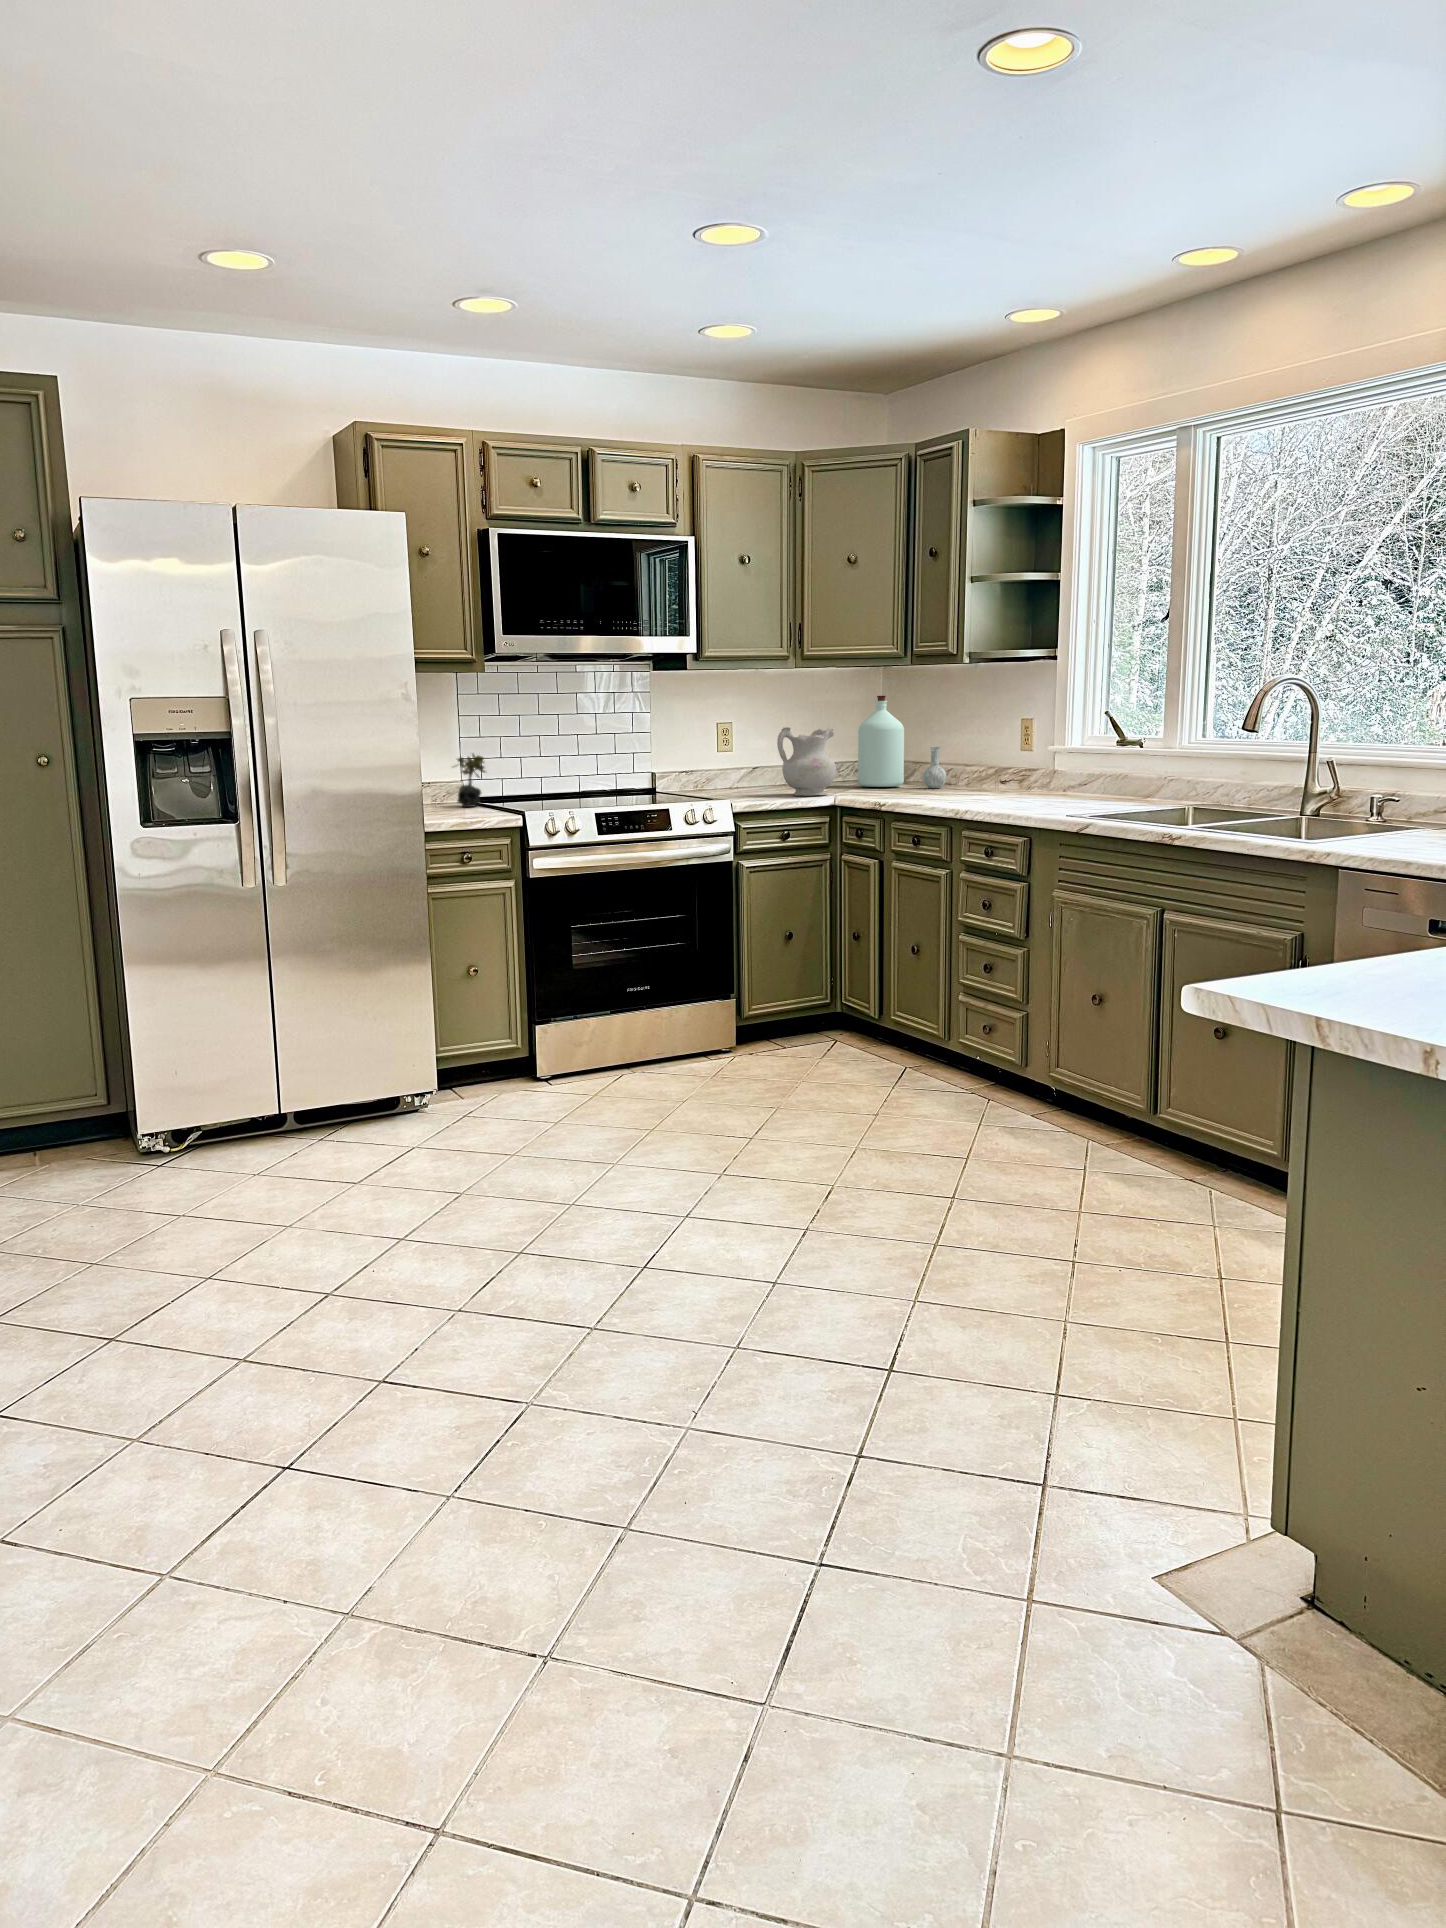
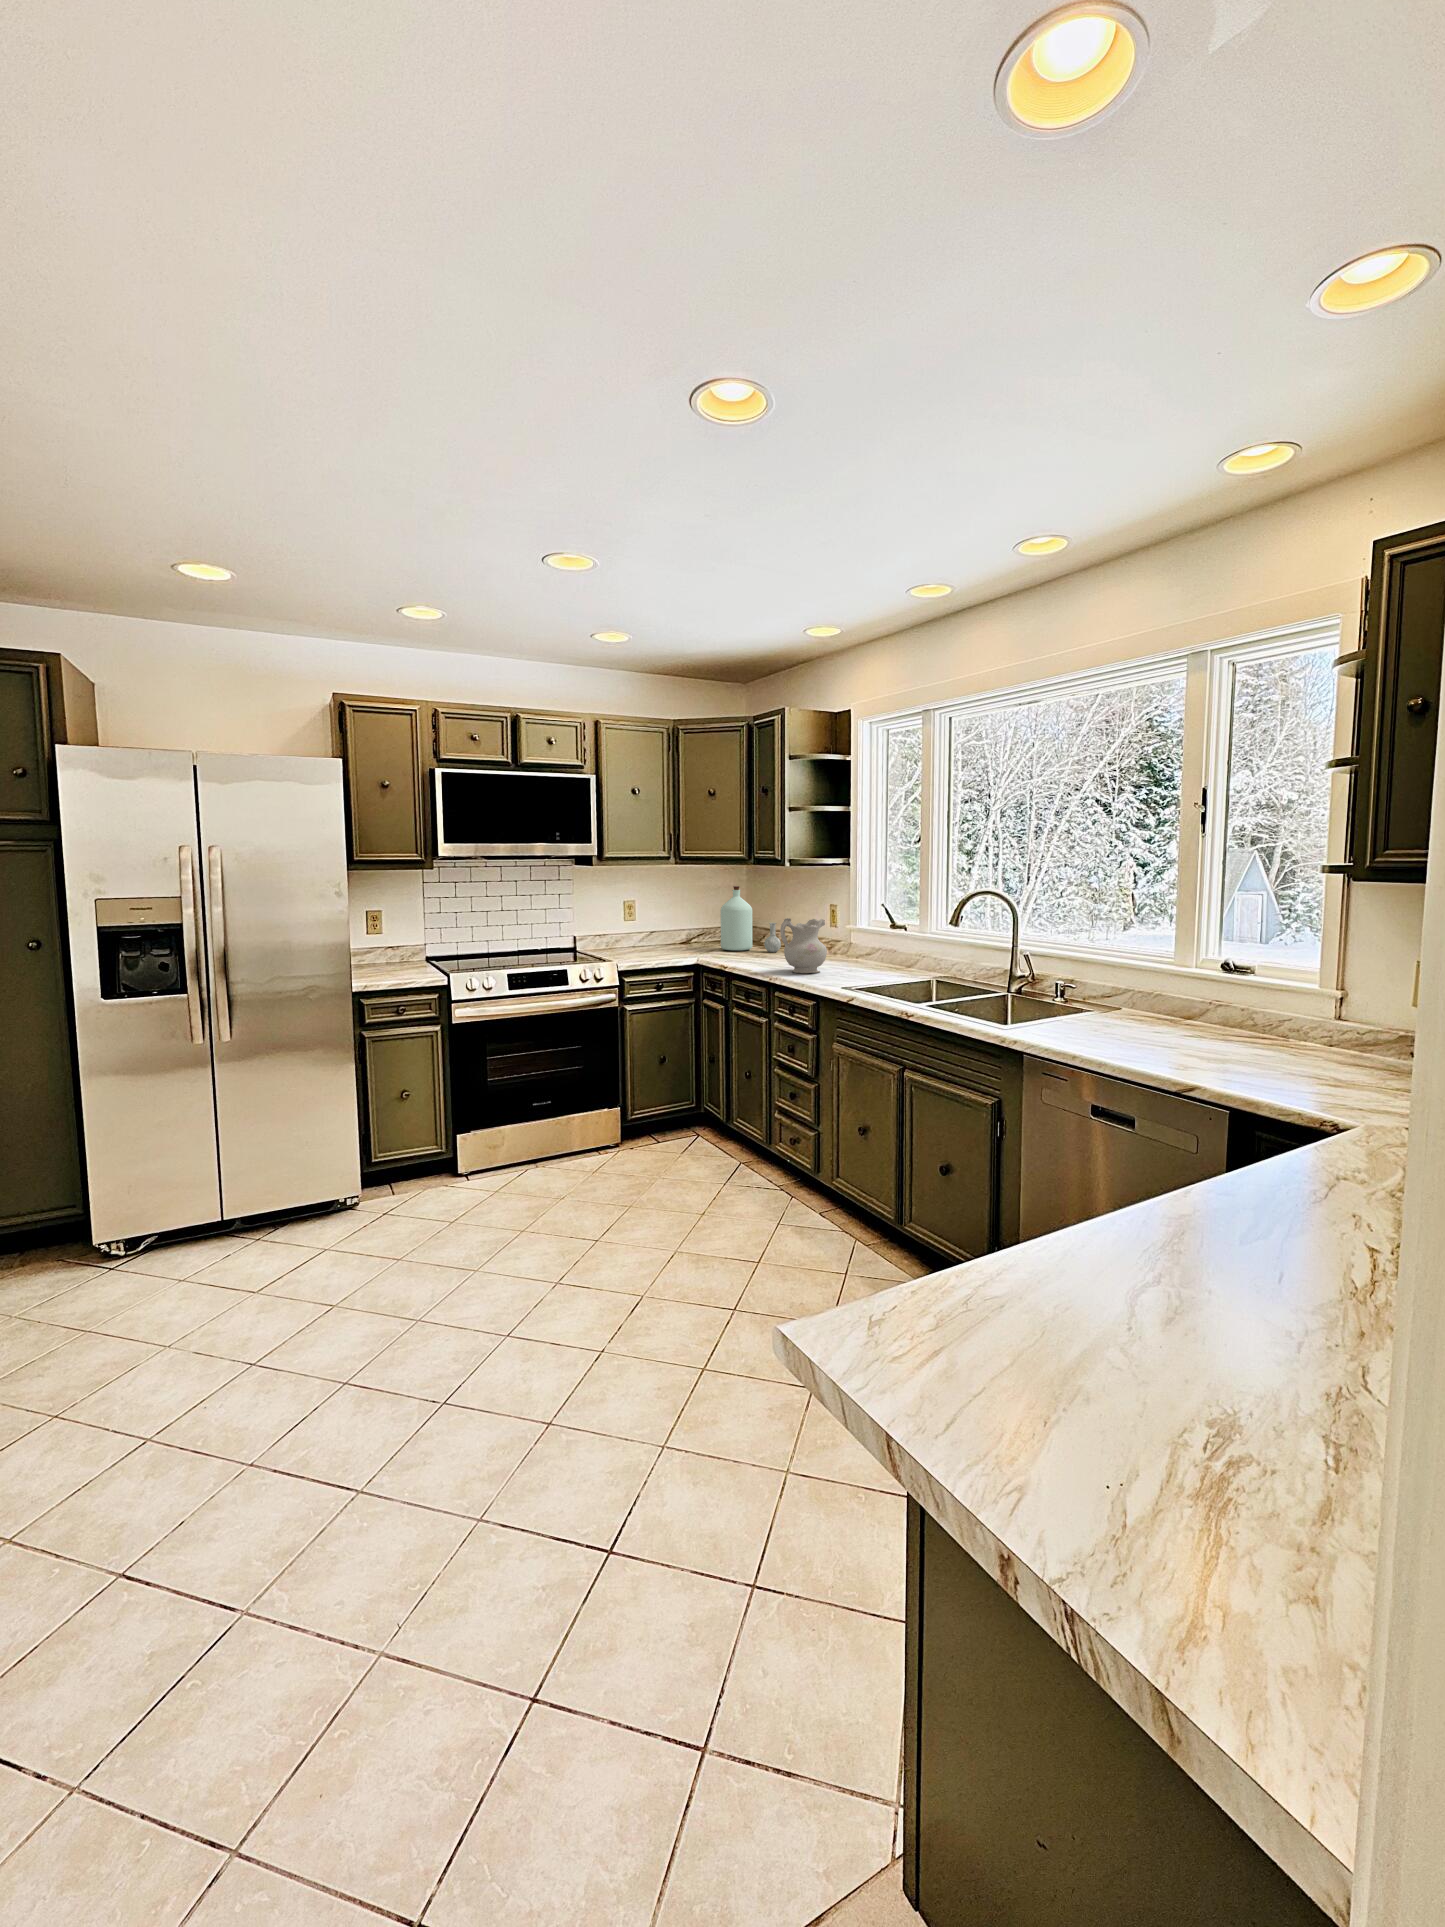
ceramic pitcher: present [777,727,836,796] -> present [780,918,827,973]
succulent plant: present [457,754,485,807] -> none [407,928,433,969]

